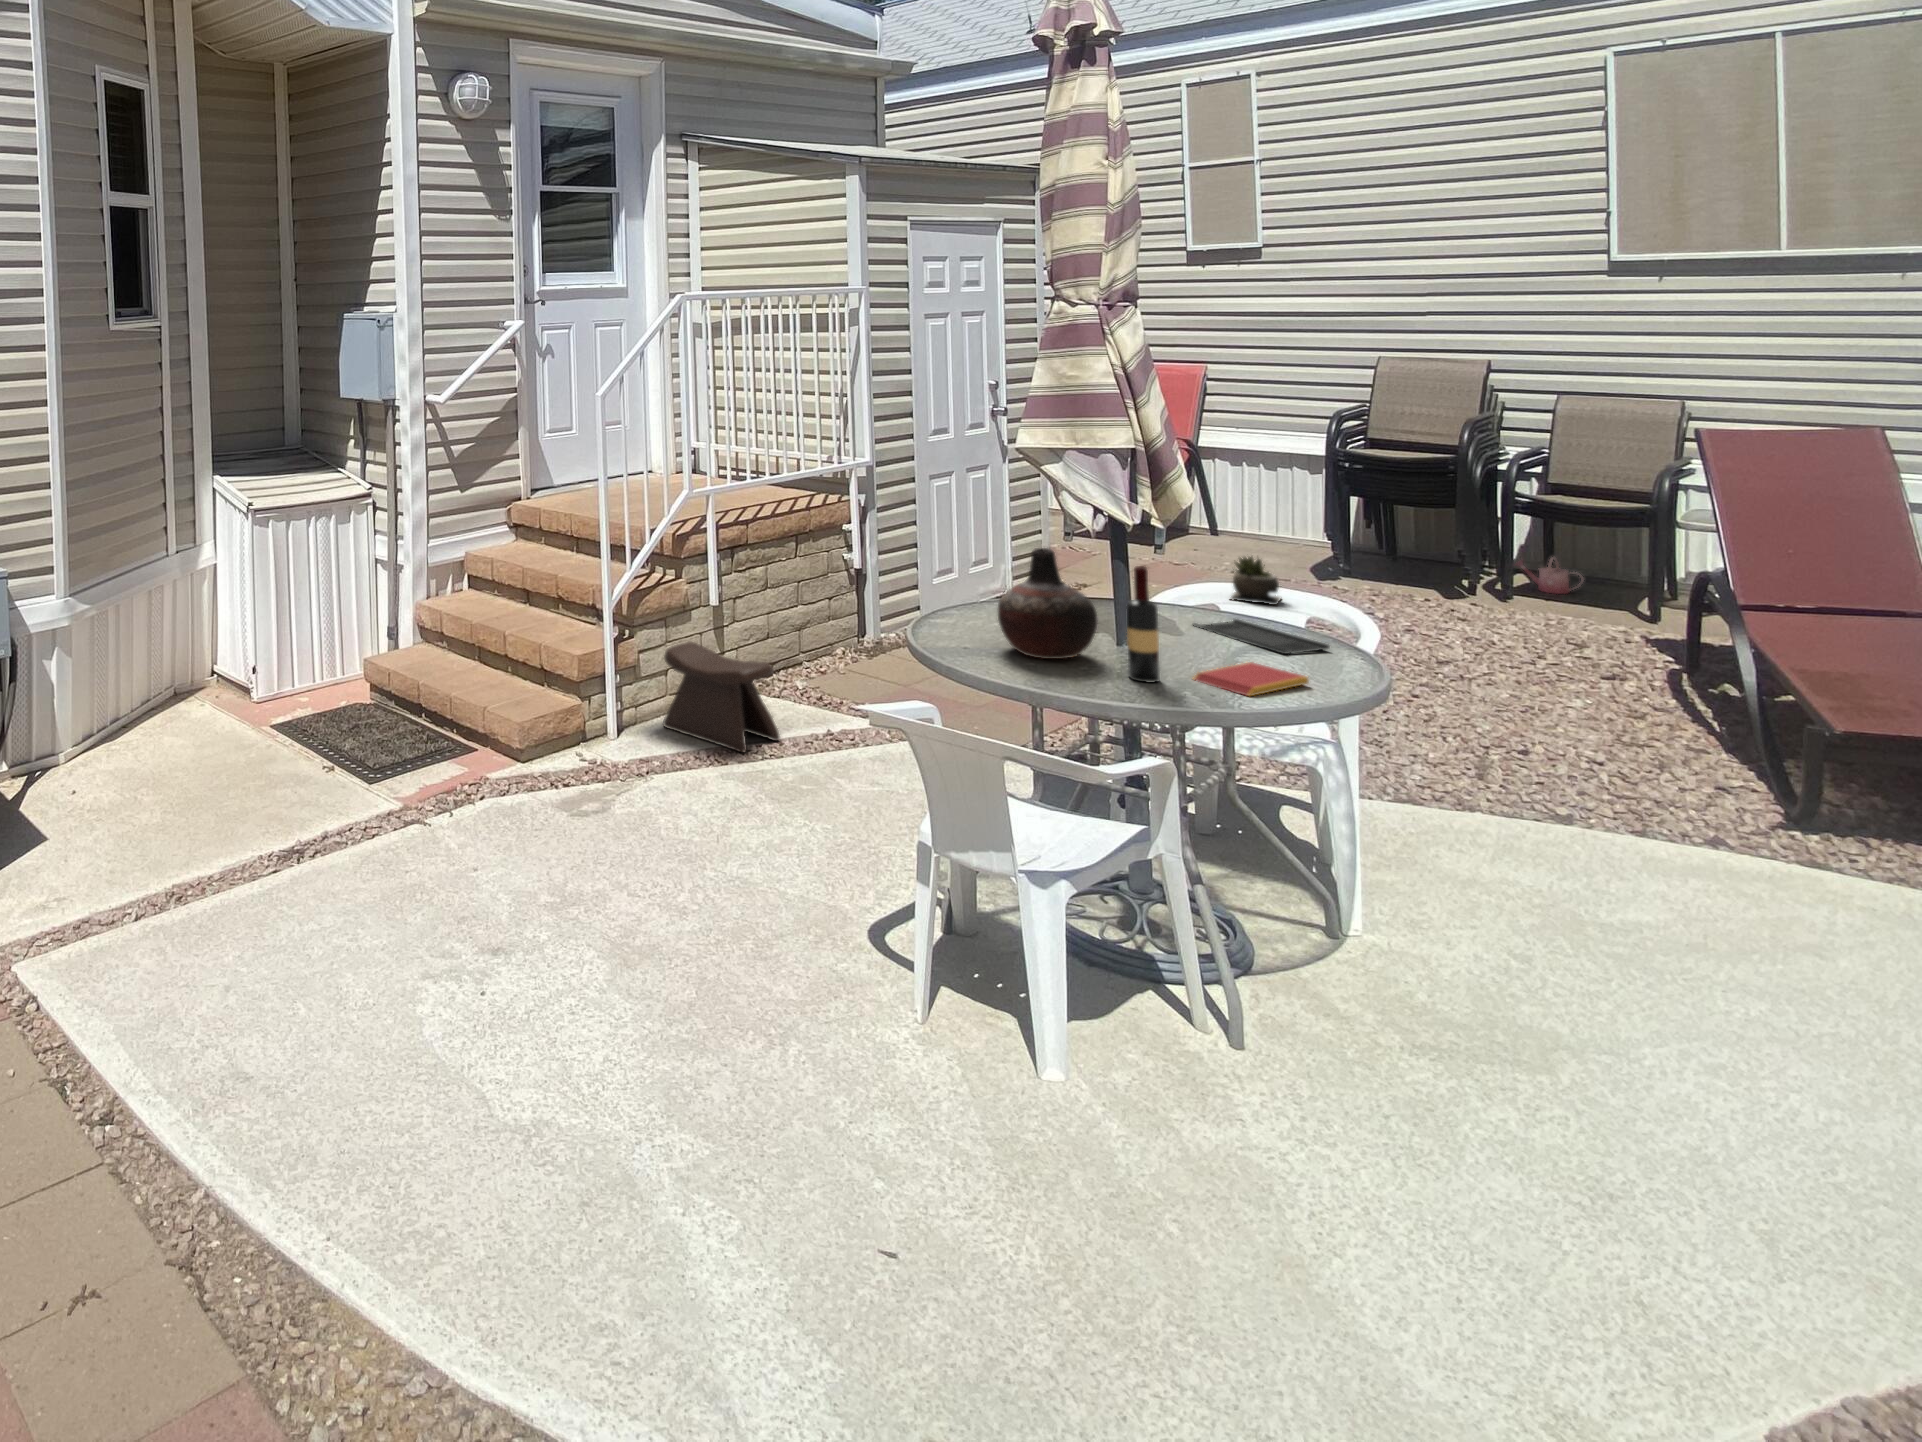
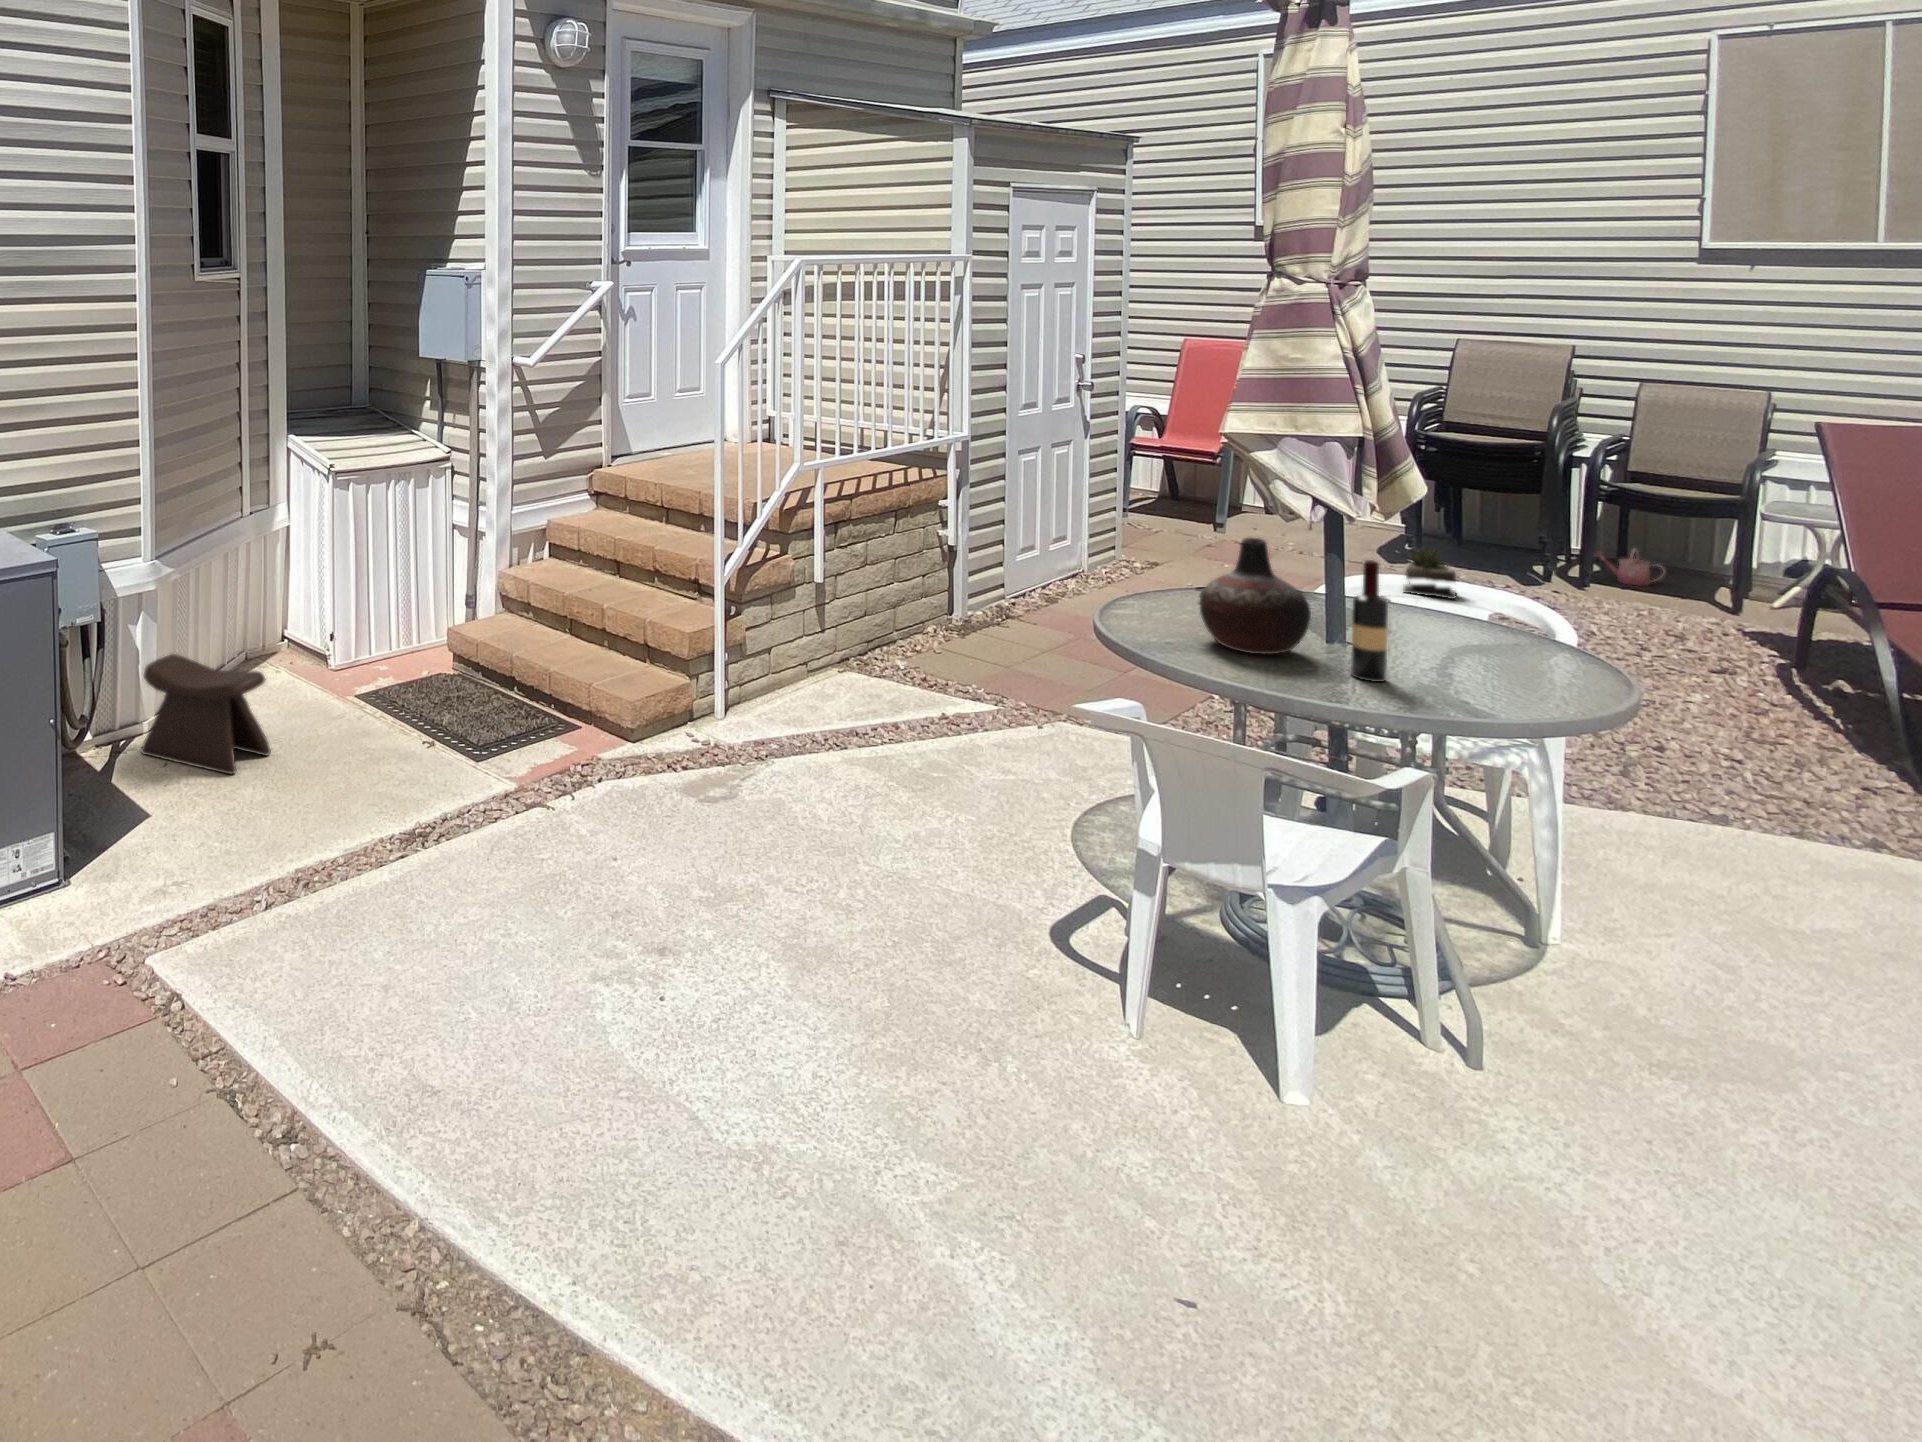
tray: present [1193,619,1329,654] -> none [1382,613,1540,653]
stool: present [663,642,780,752] -> present [141,654,271,774]
book: present [1194,662,1309,696] -> none [1417,661,1542,699]

